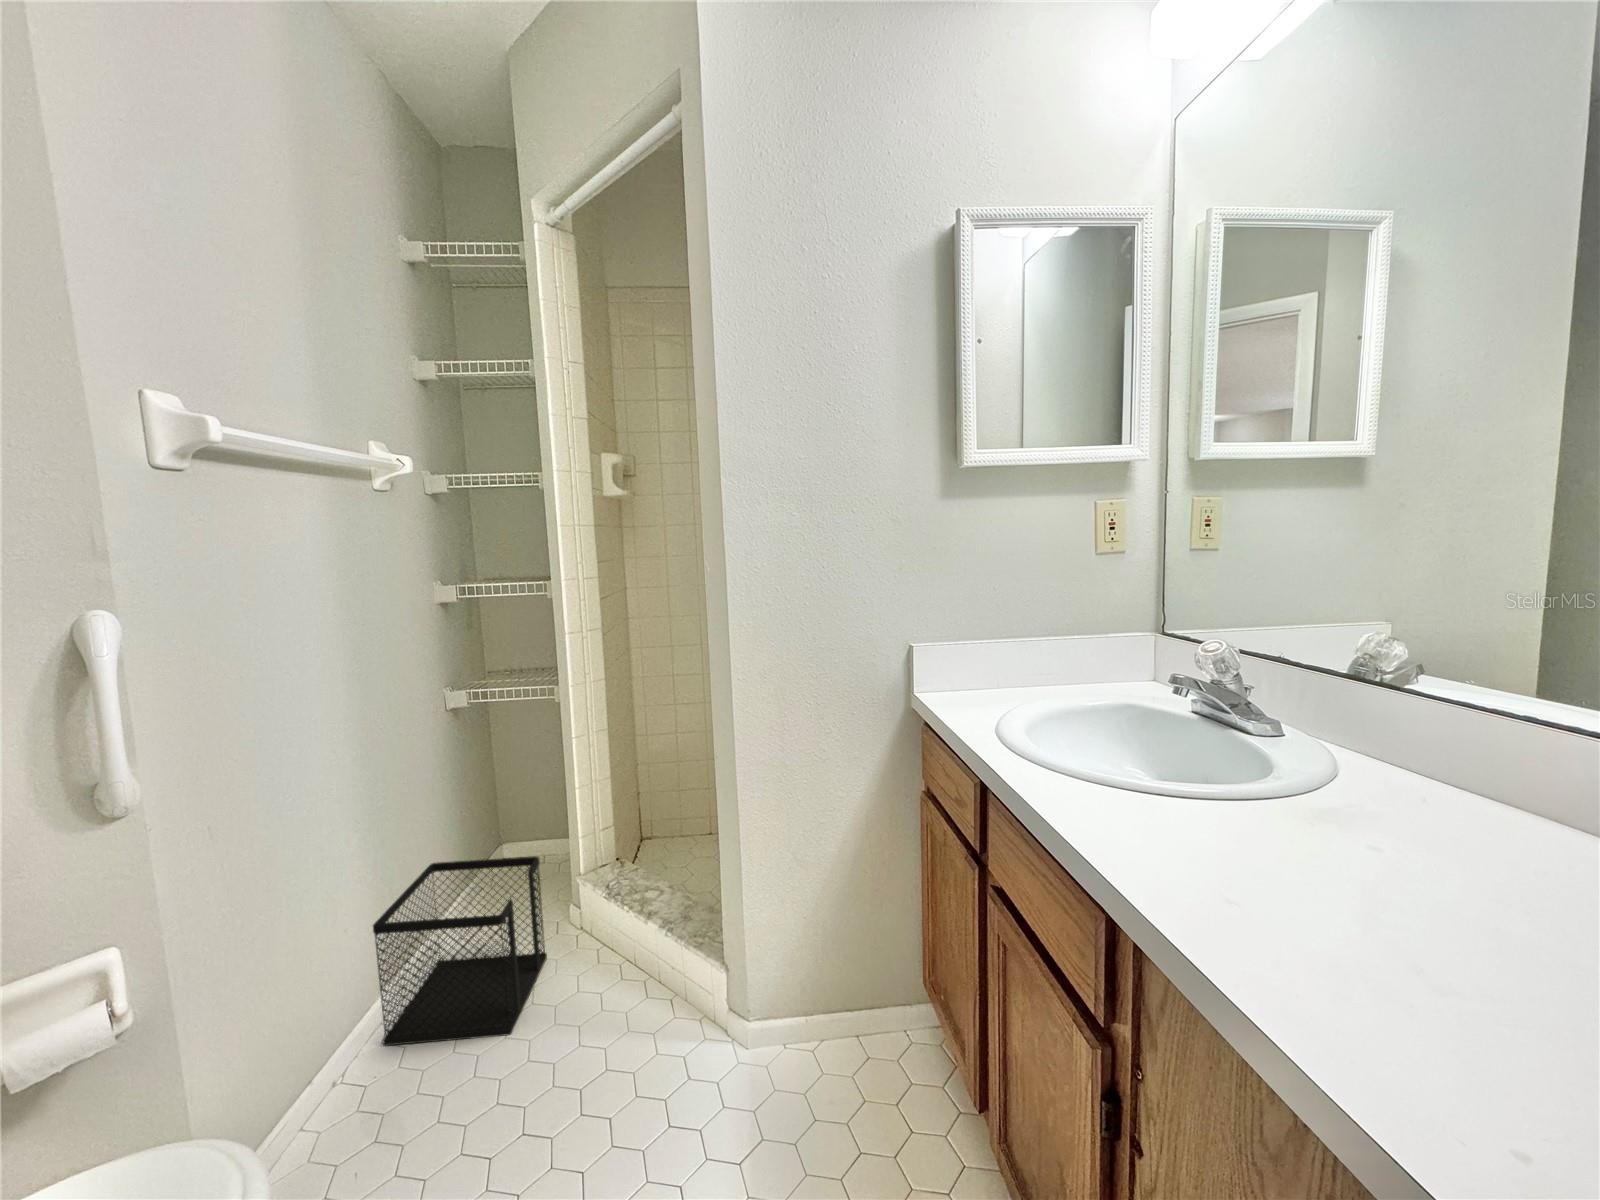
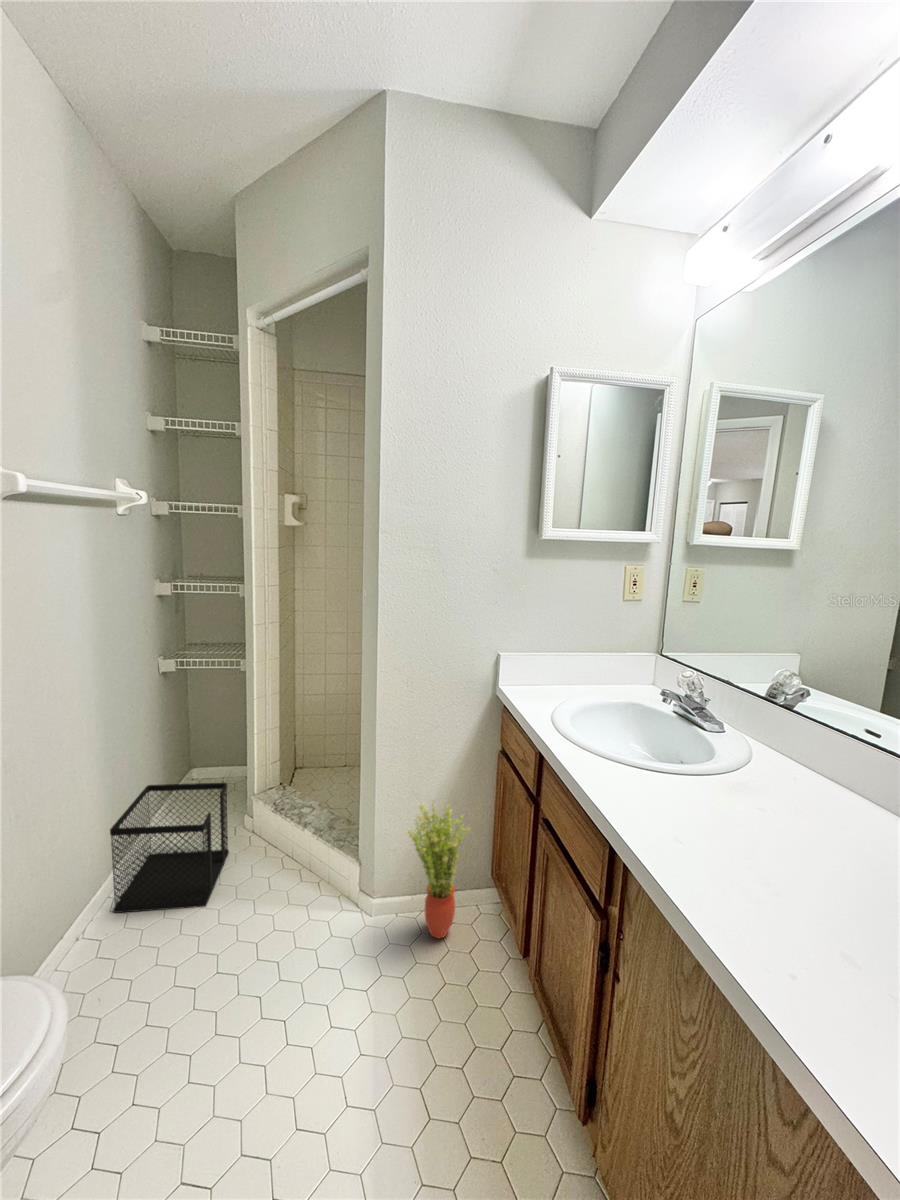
potted plant: none [788,867,884,1080] -> present [408,803,470,938]

